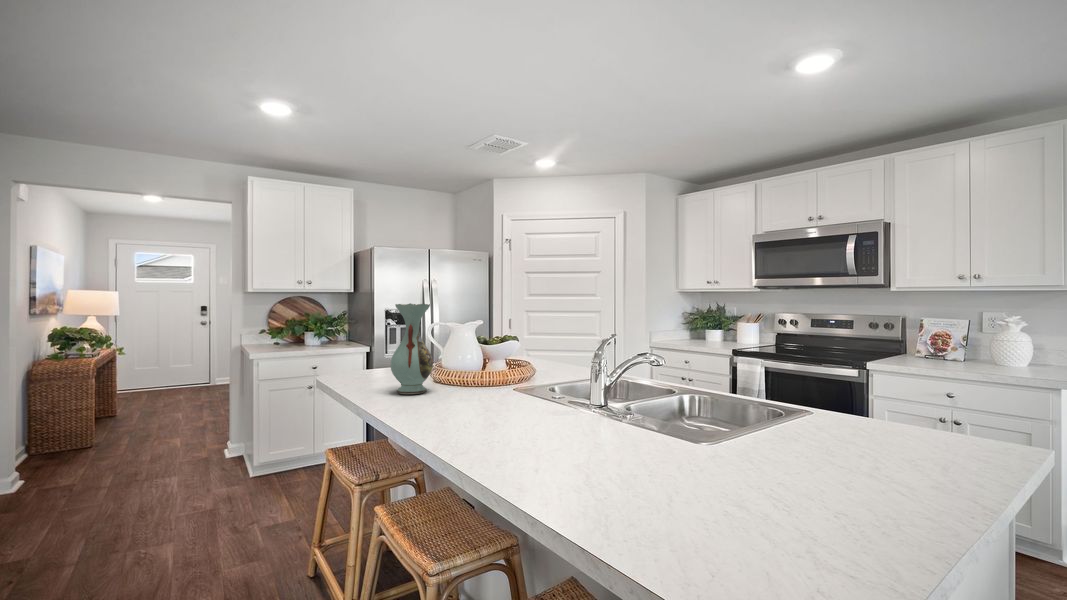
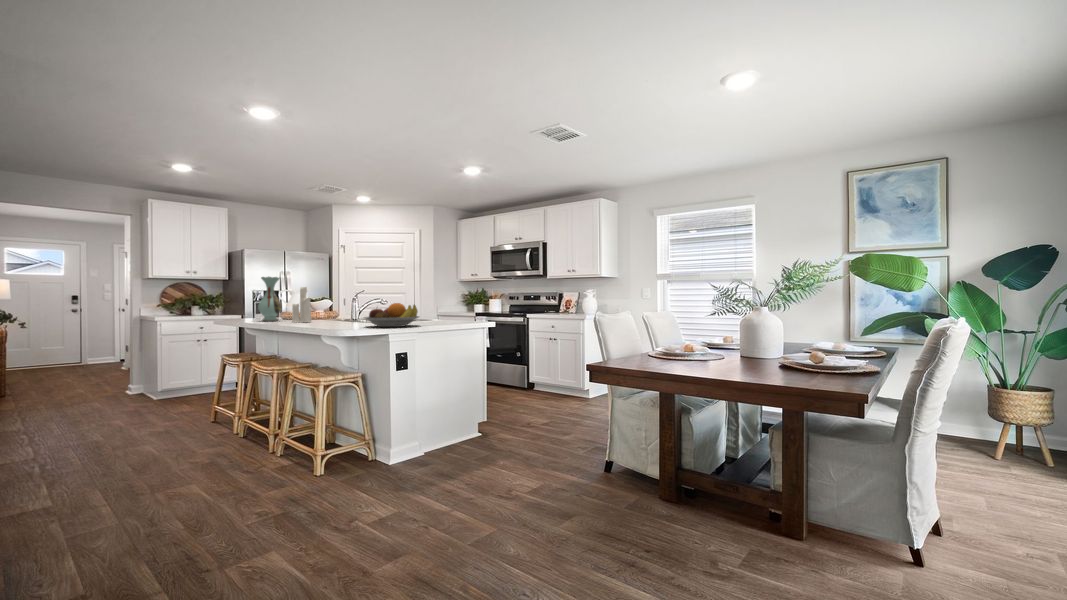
candle: none [455,314,497,412] -> present [292,286,311,322]
fruit bowl: none [679,415,875,505] -> present [364,303,419,327]

